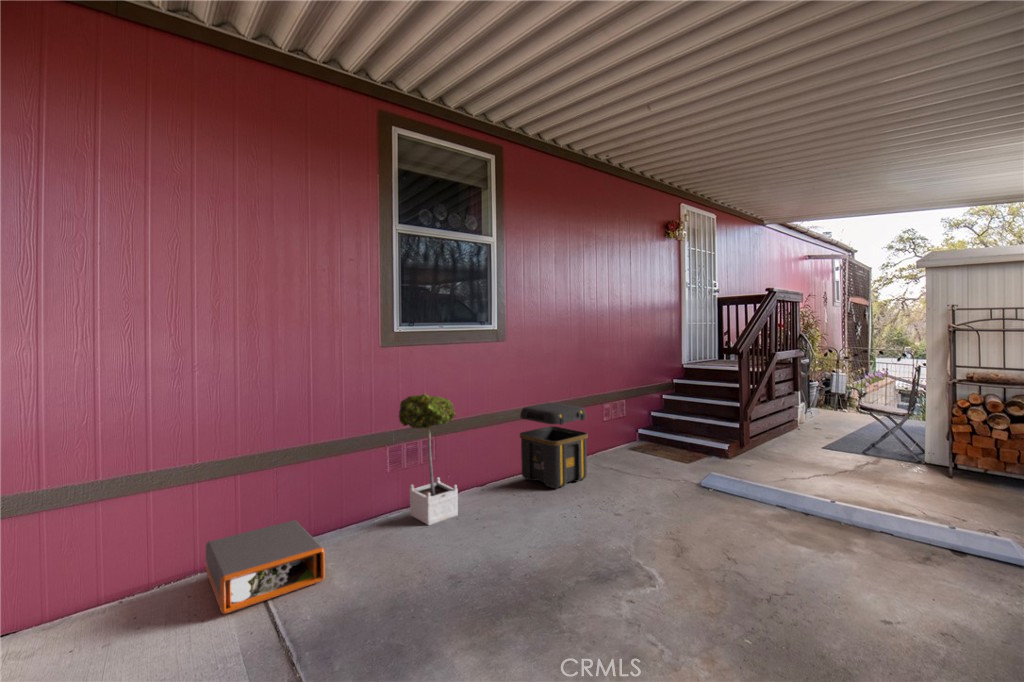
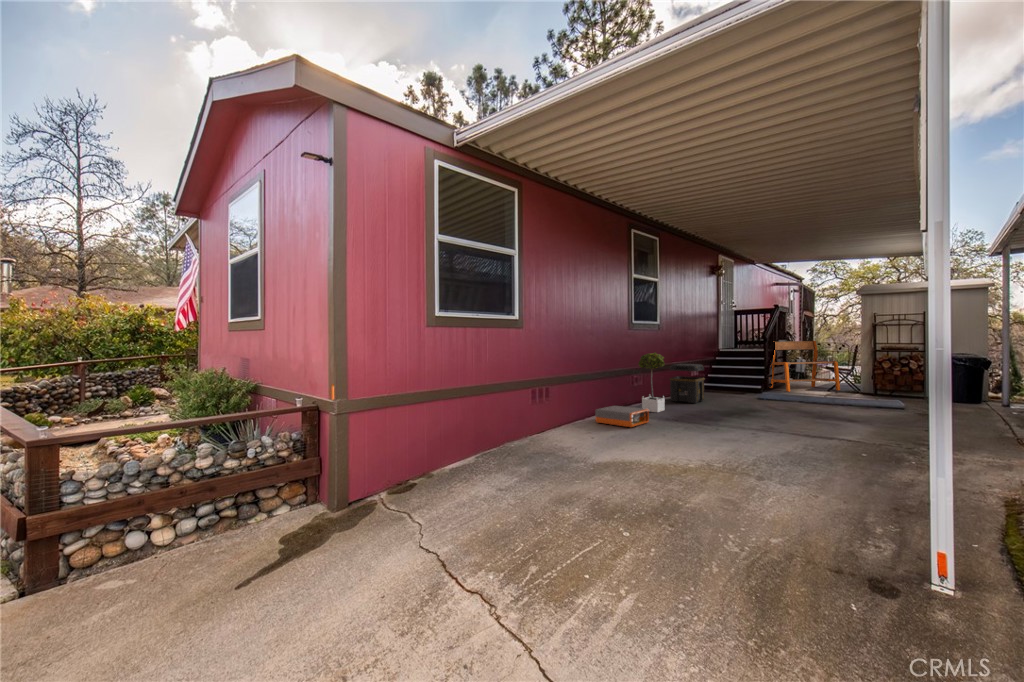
bench: none [755,353,885,451] -> present [769,341,840,392]

